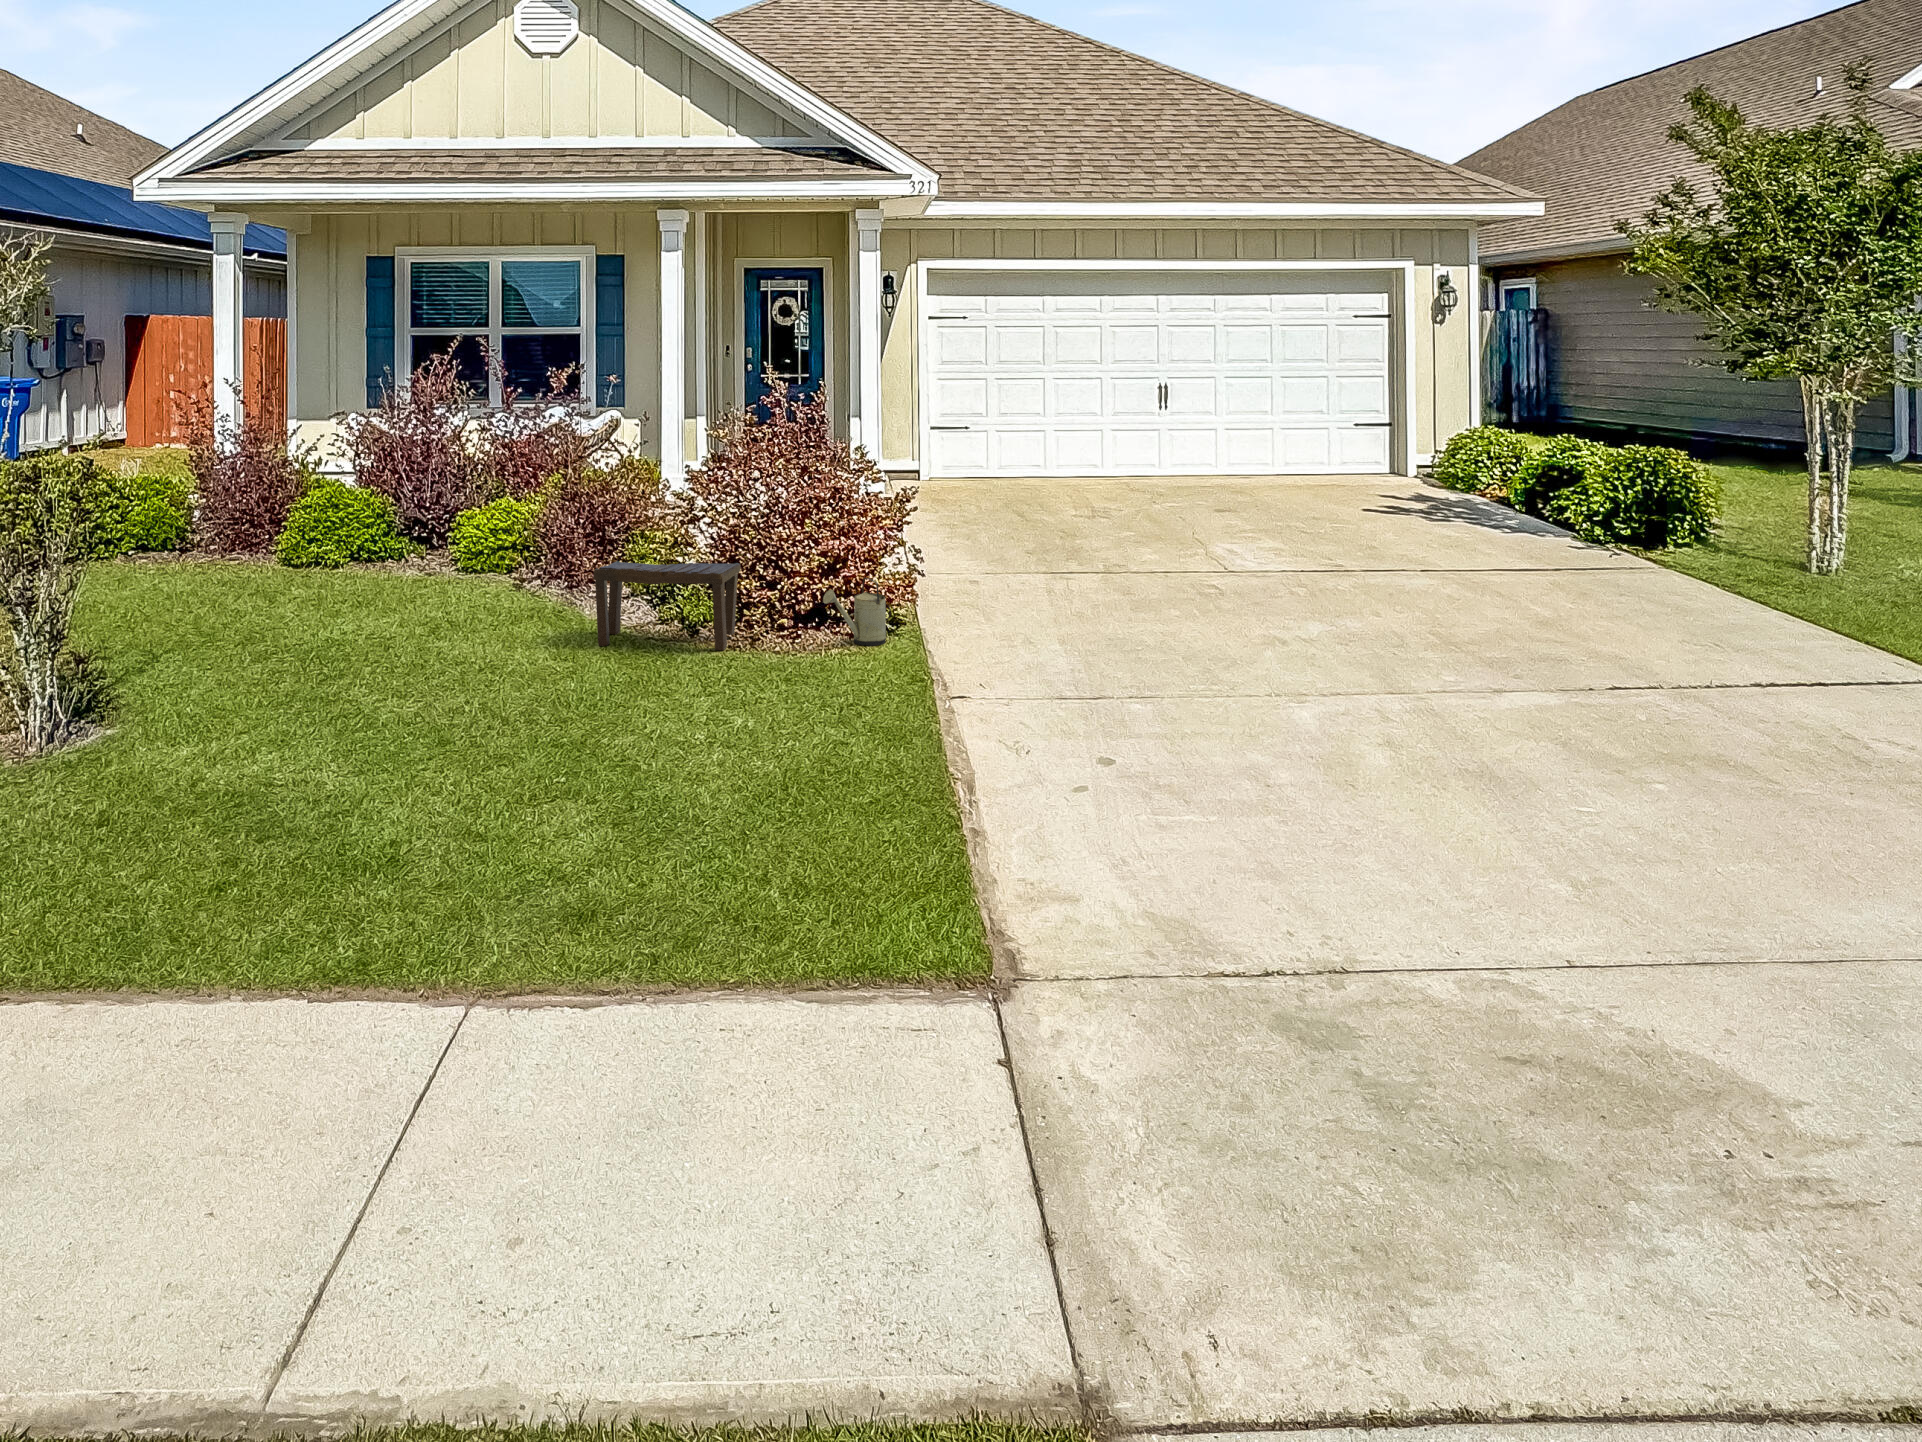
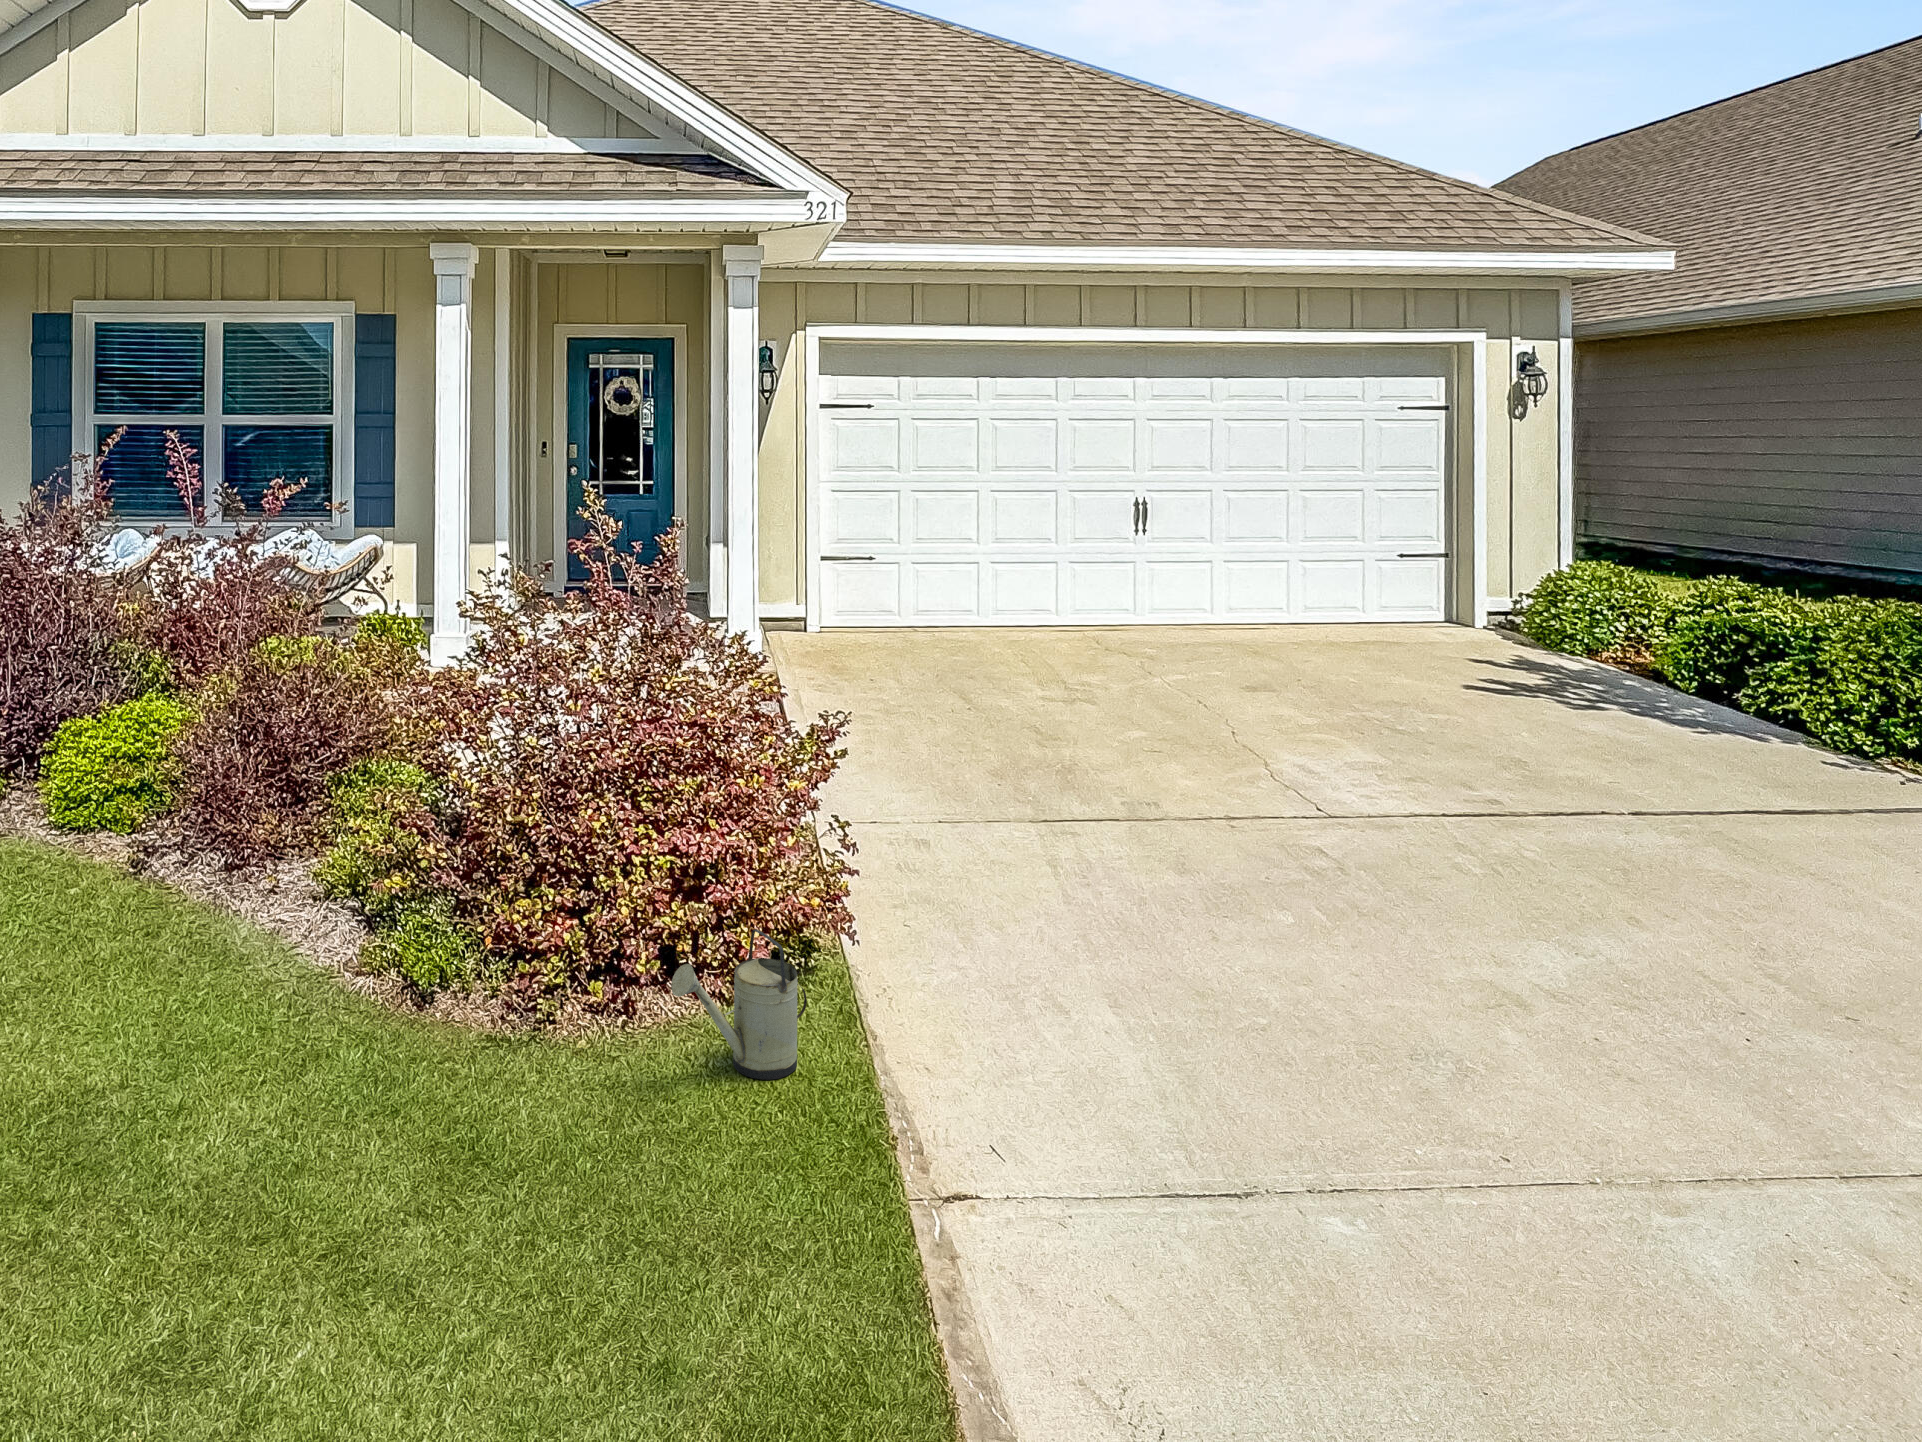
bench: present [593,561,741,650] -> none [204,881,508,1096]

